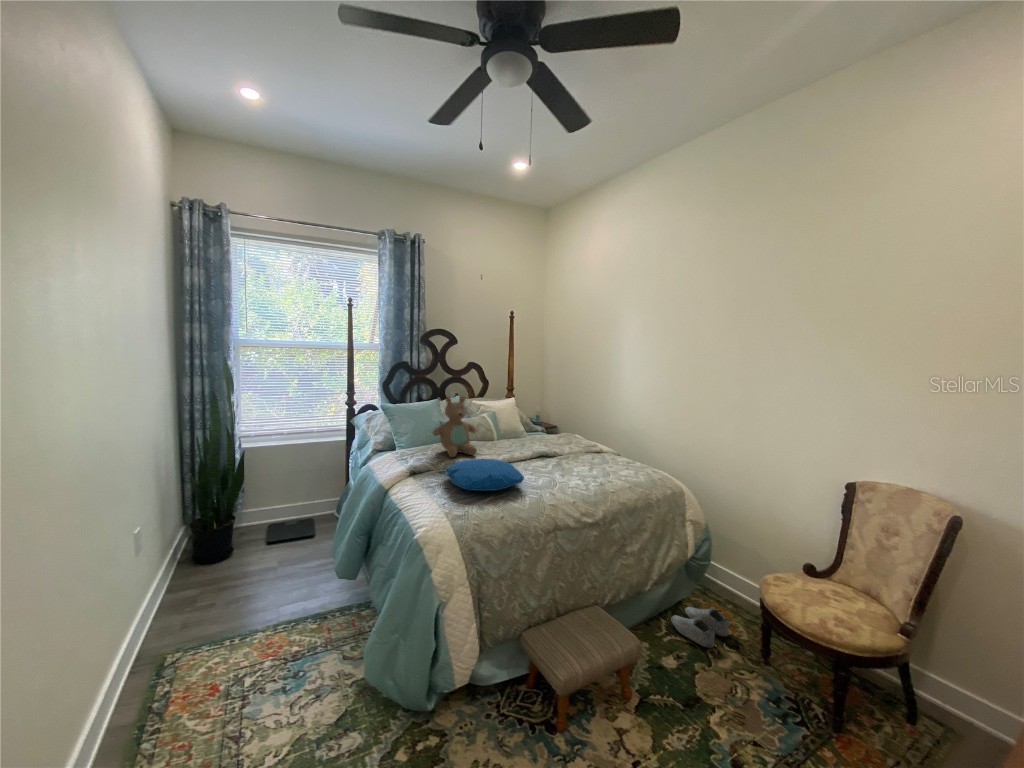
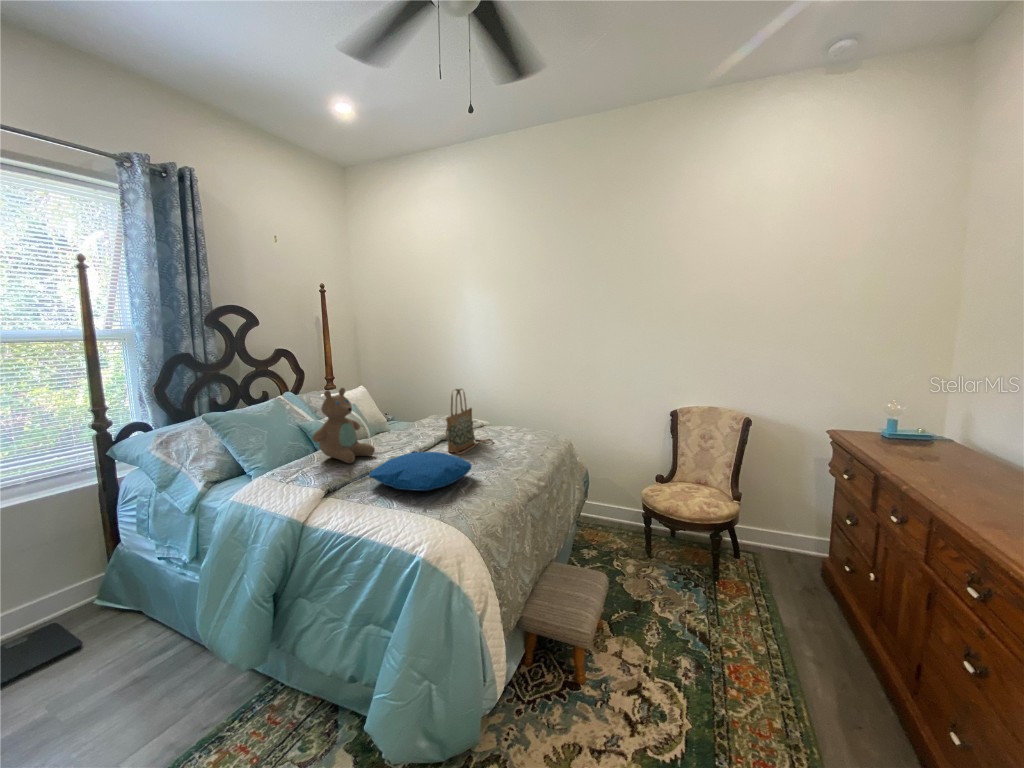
handbag: none [531,411,588,471] -> present [446,389,493,454]
shoe: present [671,607,729,648] -> none [579,532,619,565]

